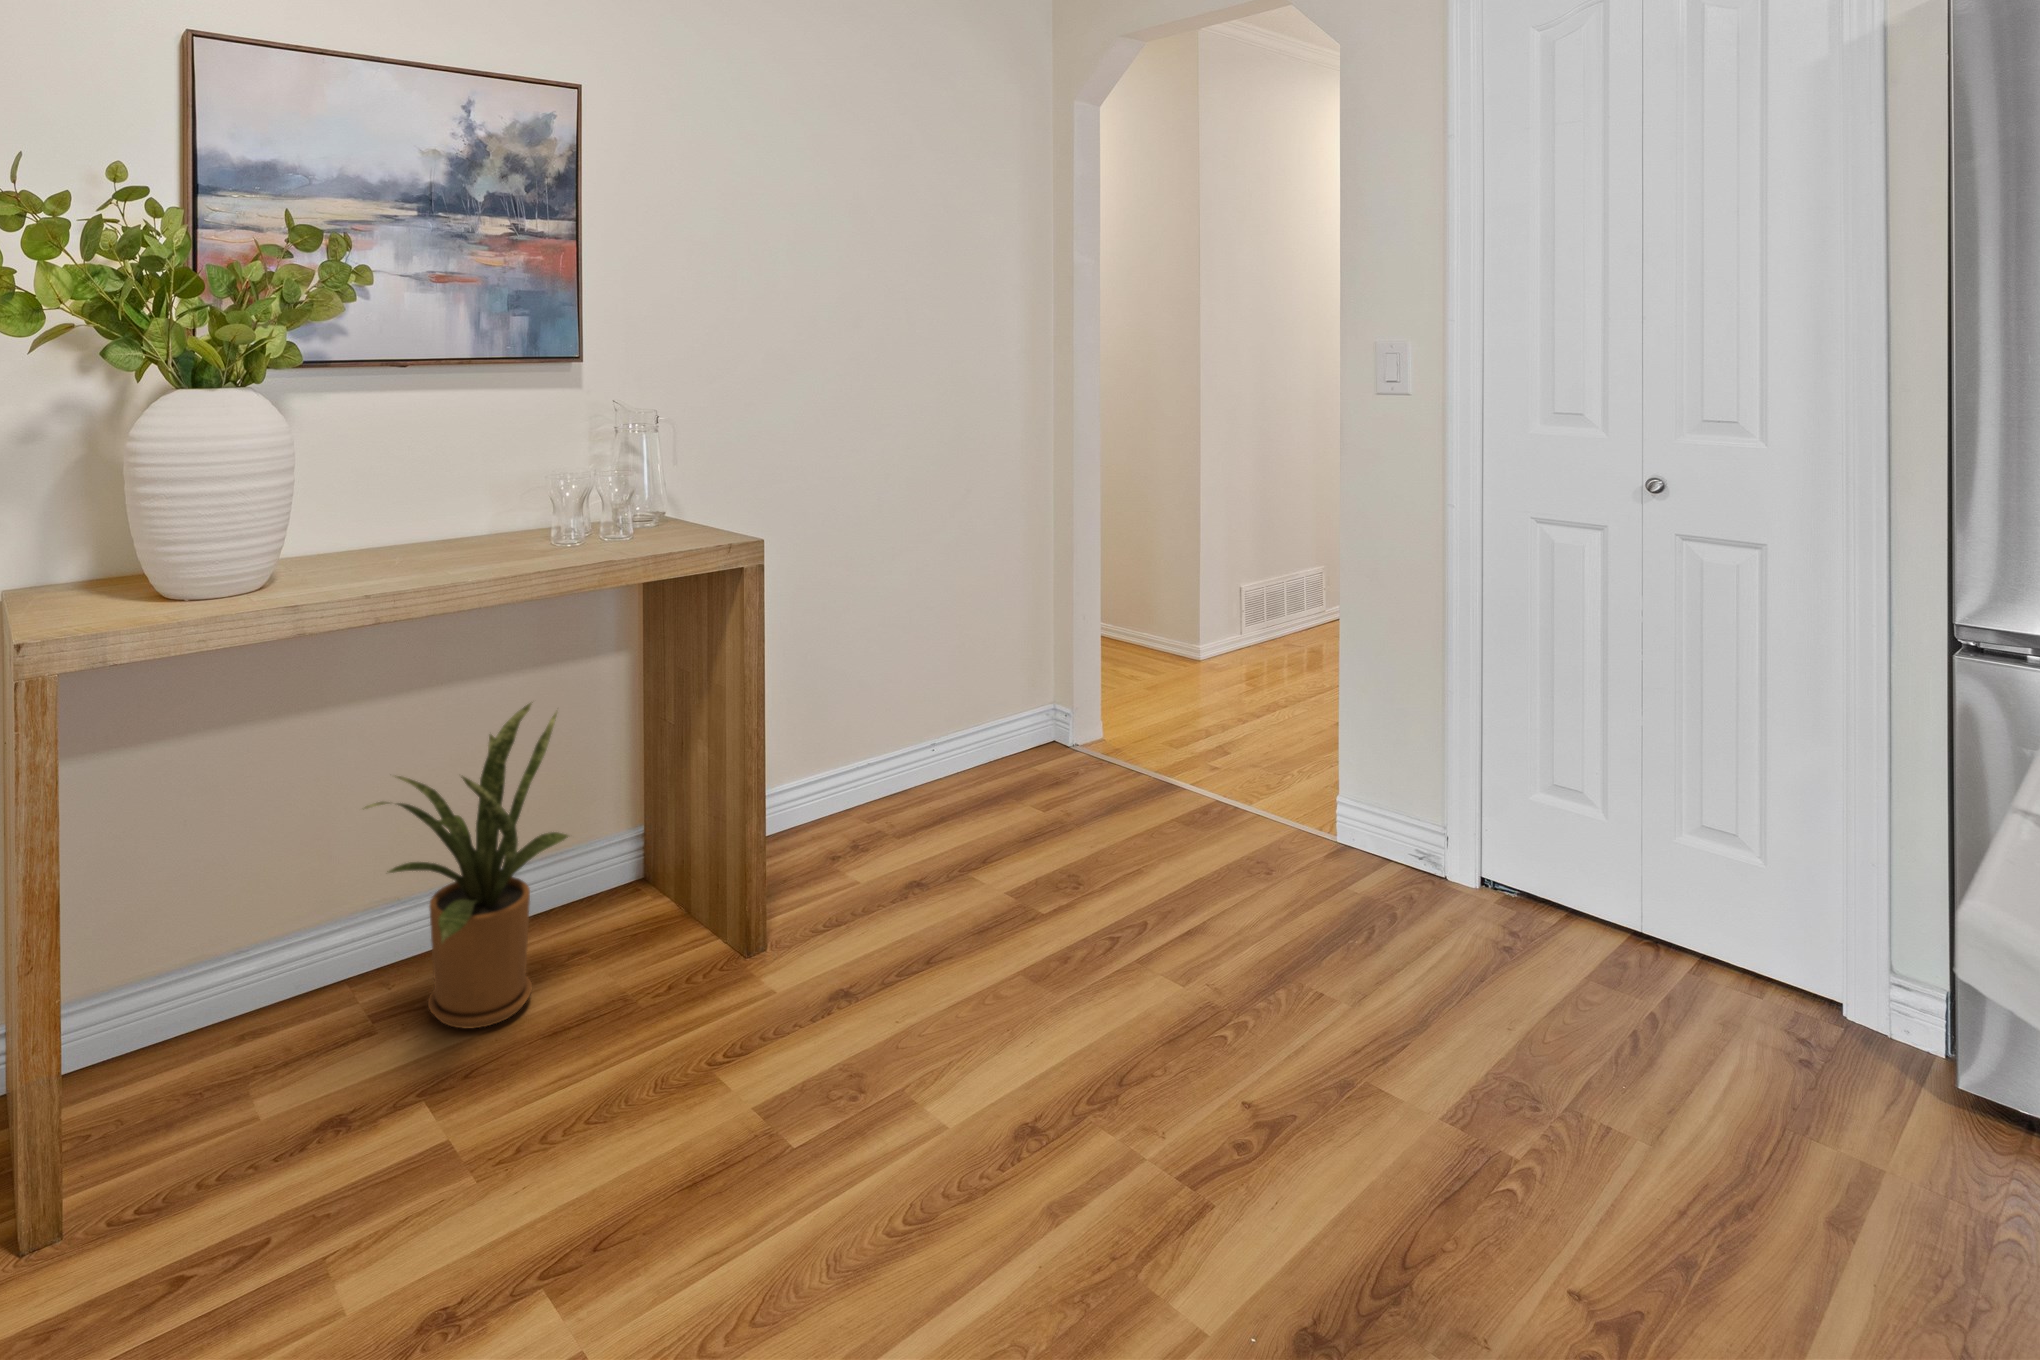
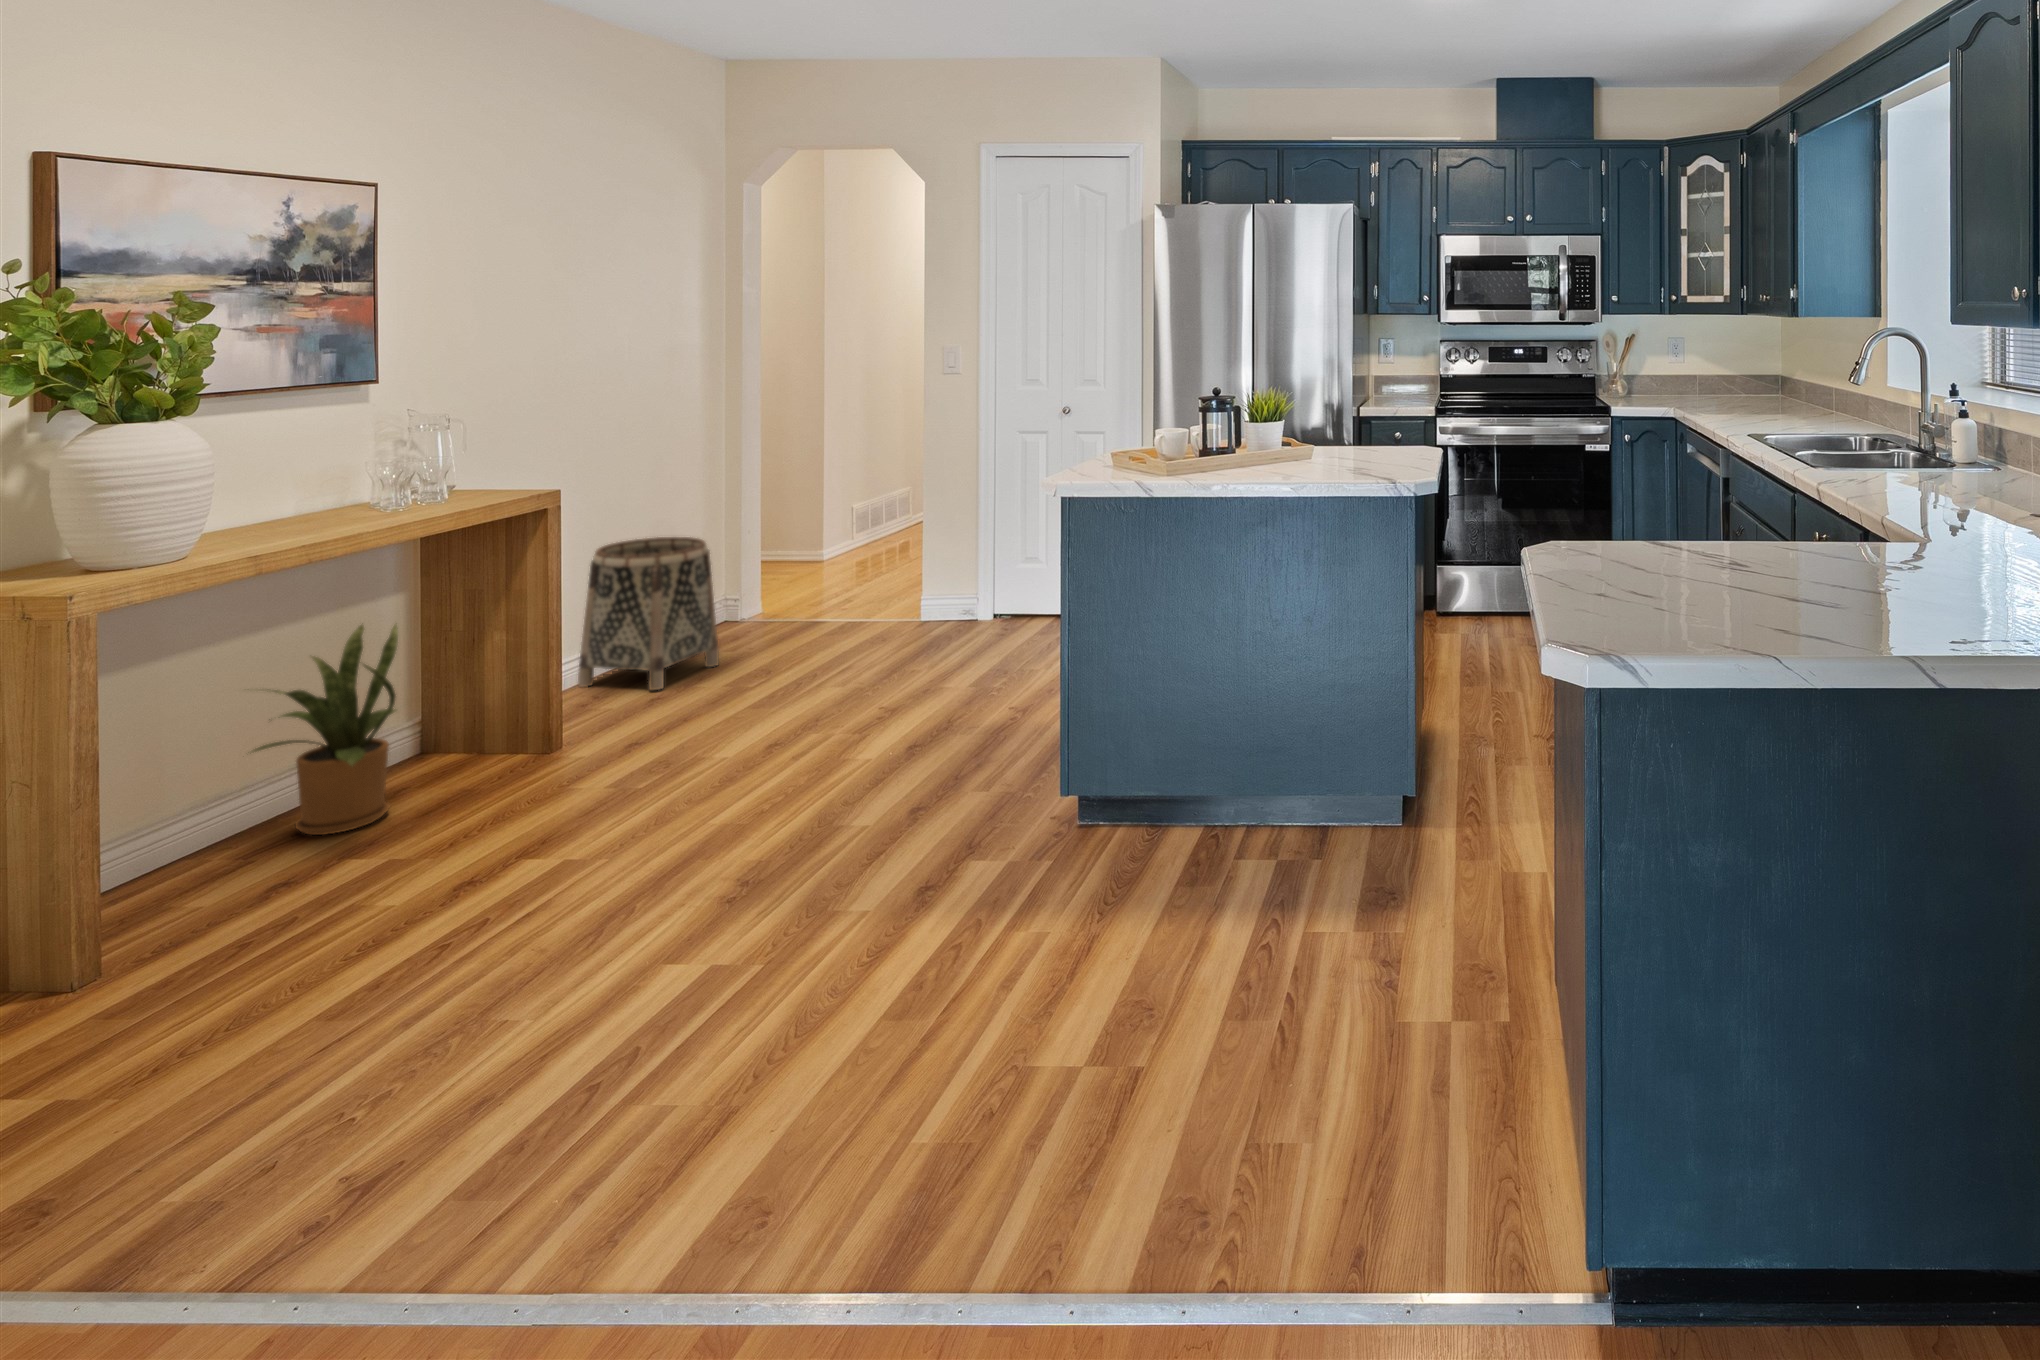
basket: none [846,611,1017,858] -> present [578,537,719,690]

